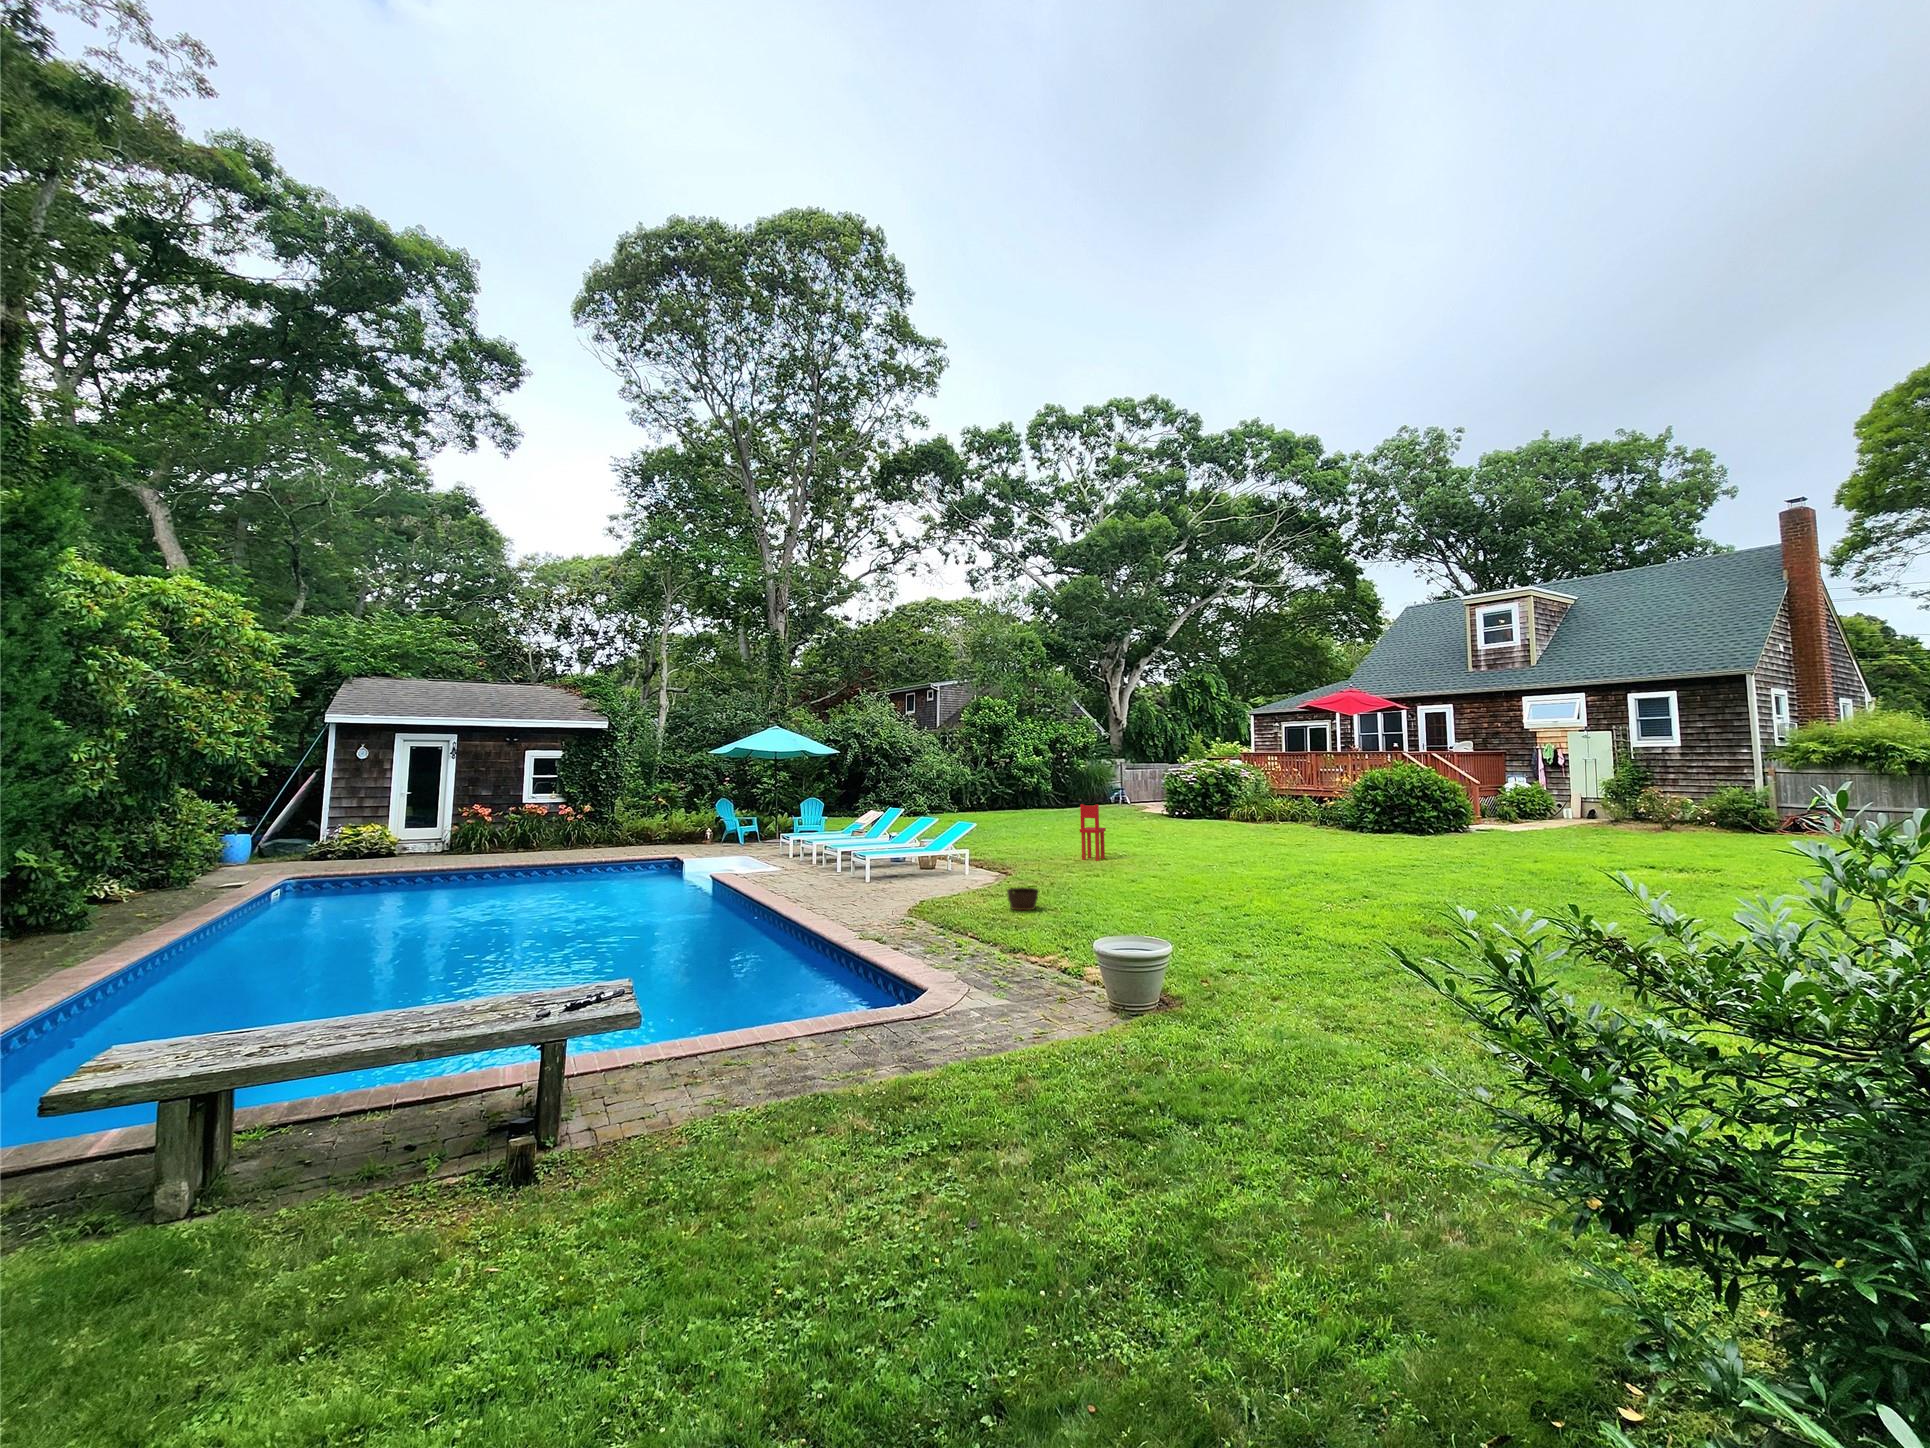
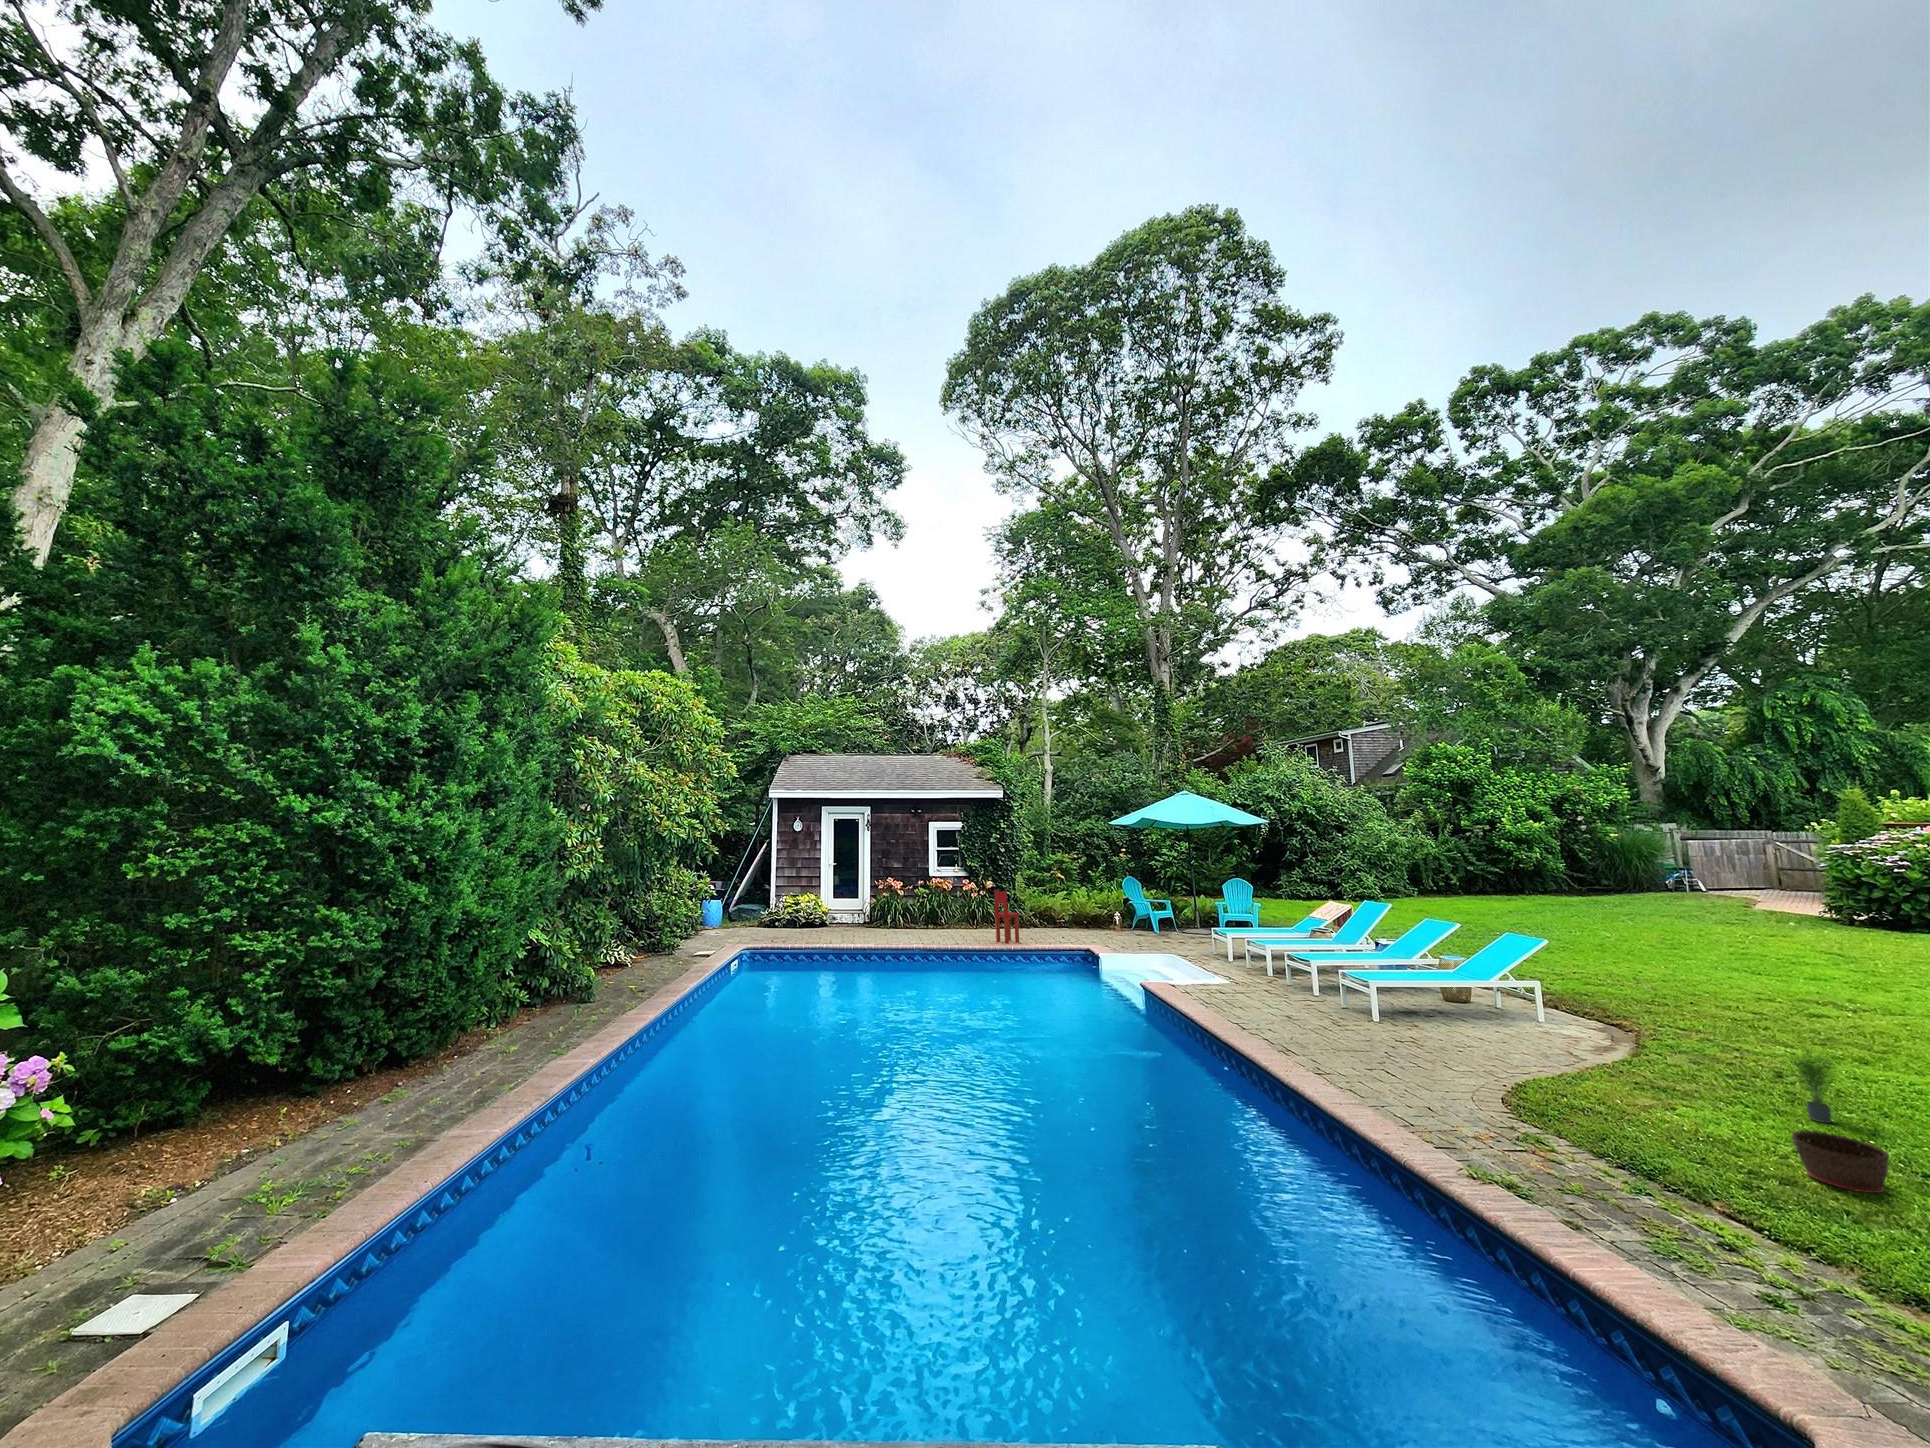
chair: present [1080,804,1106,861] -> present [994,890,1020,944]
potted plant: none [1028,848,1054,890] -> present [1781,1041,1839,1123]

